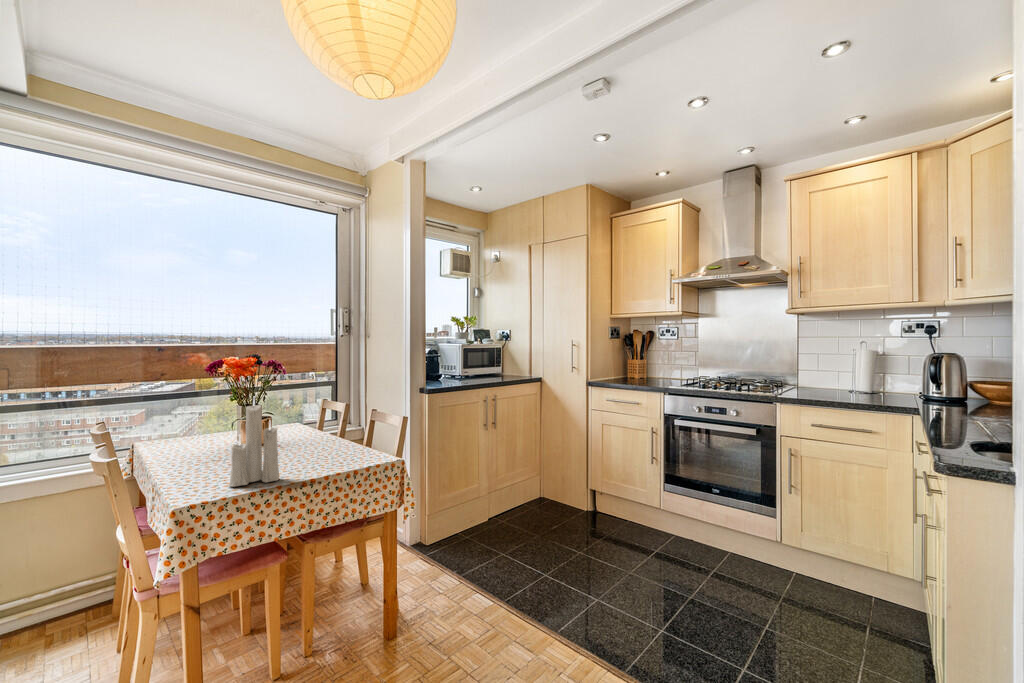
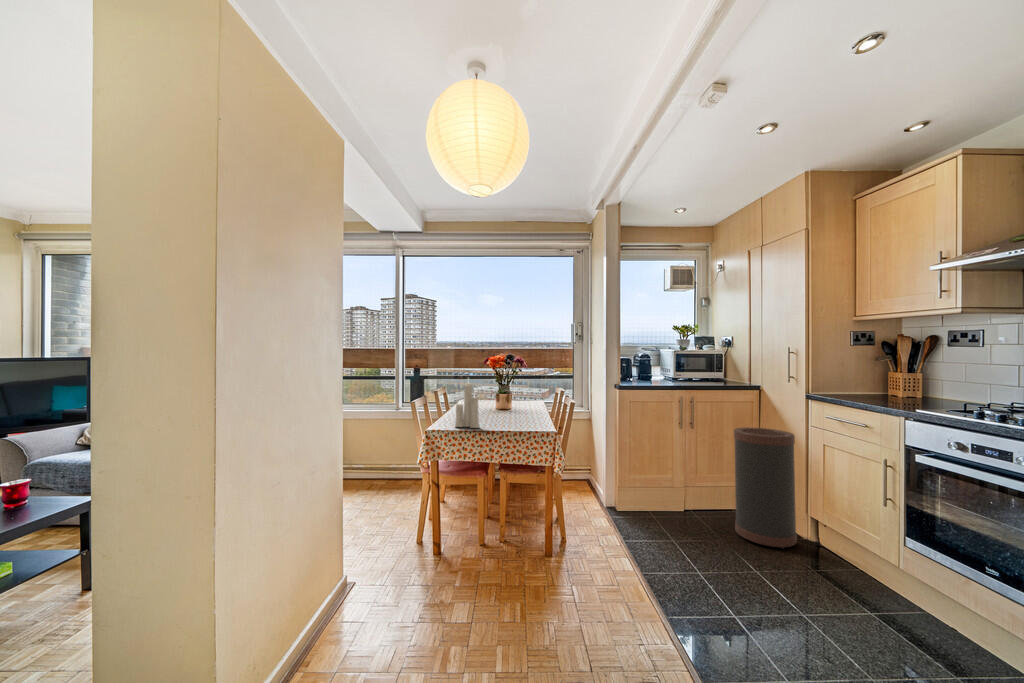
trash can: none [535,416,584,527] -> present [734,427,797,549]

